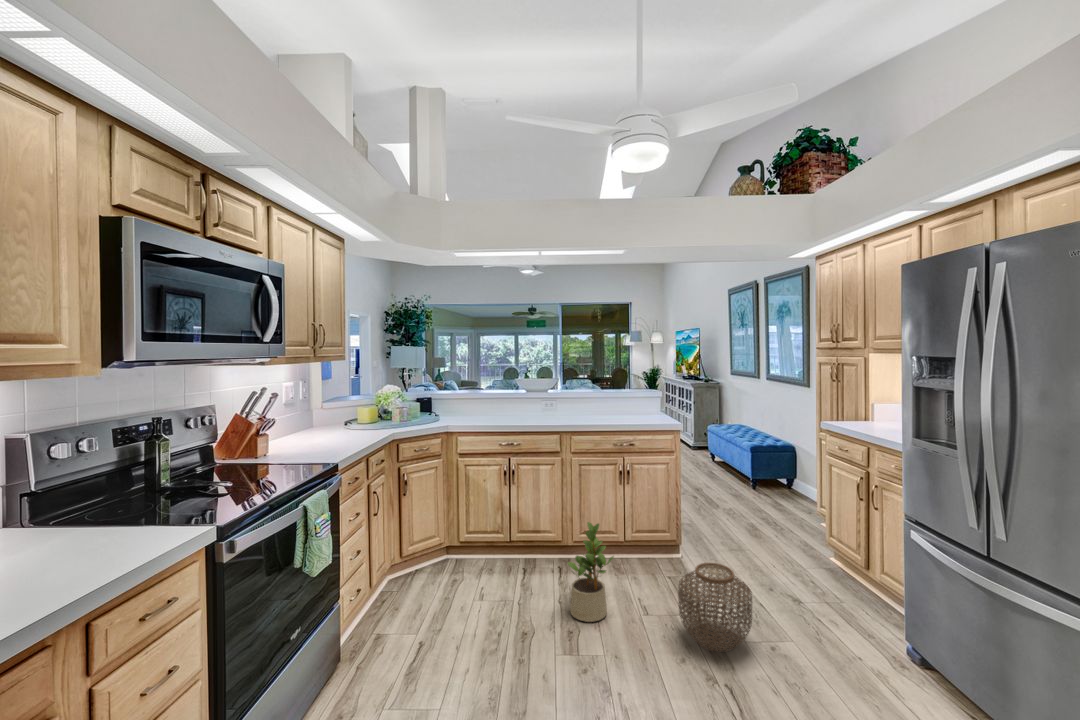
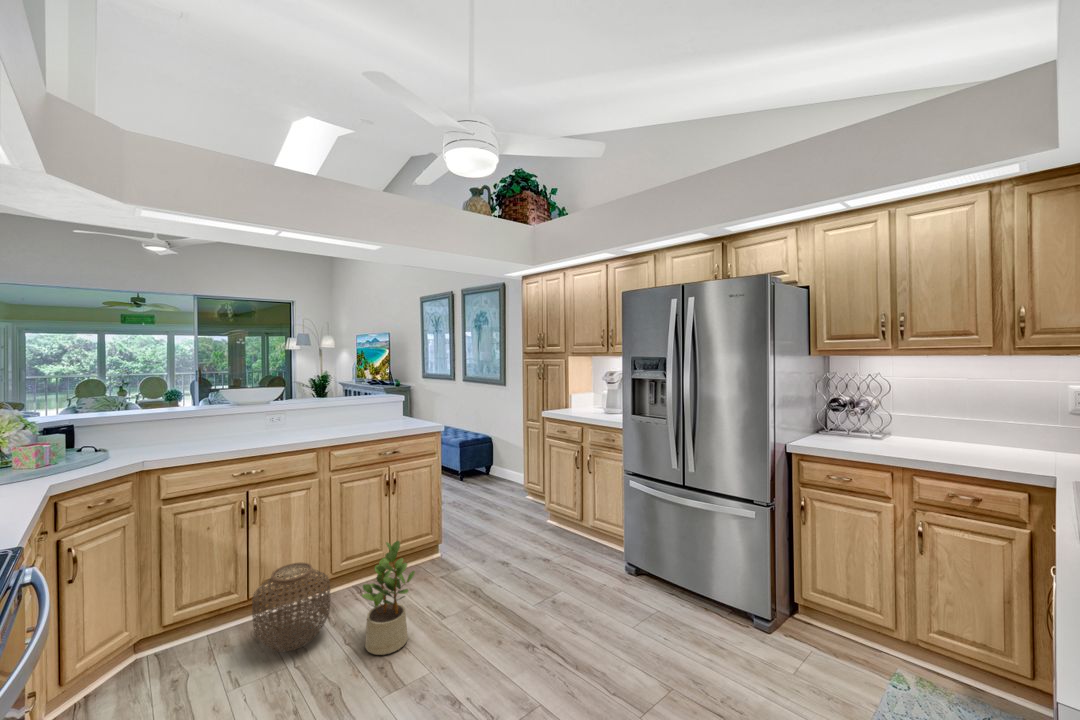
woven basket: present [678,563,752,652] -> present [252,562,330,652]

